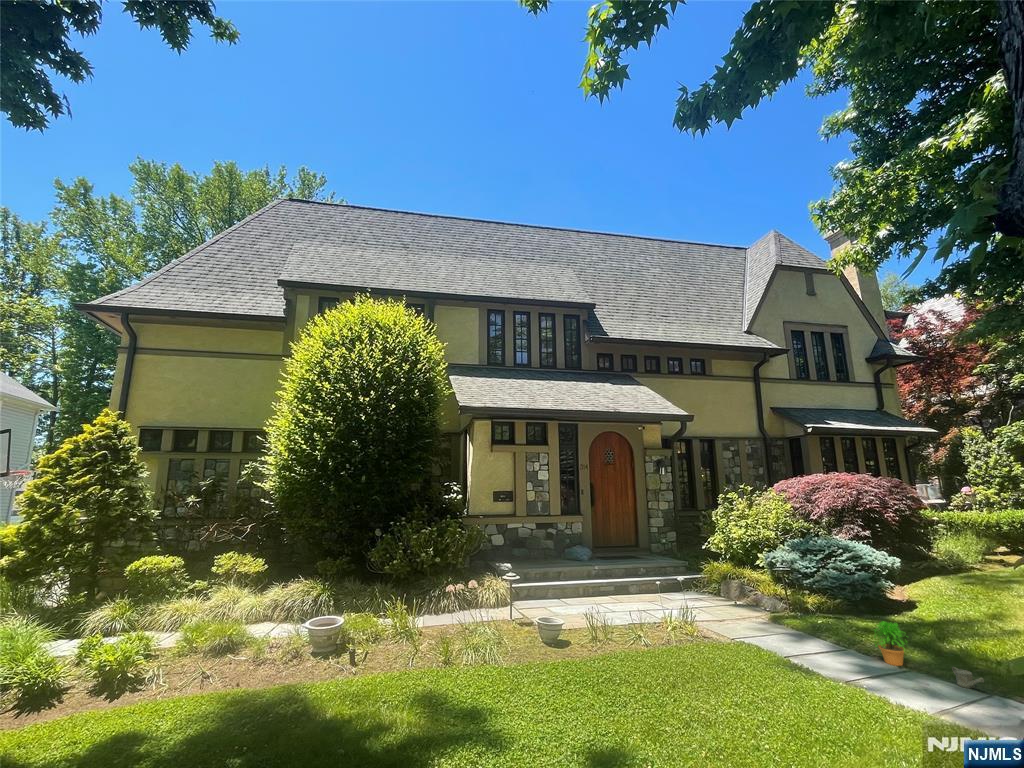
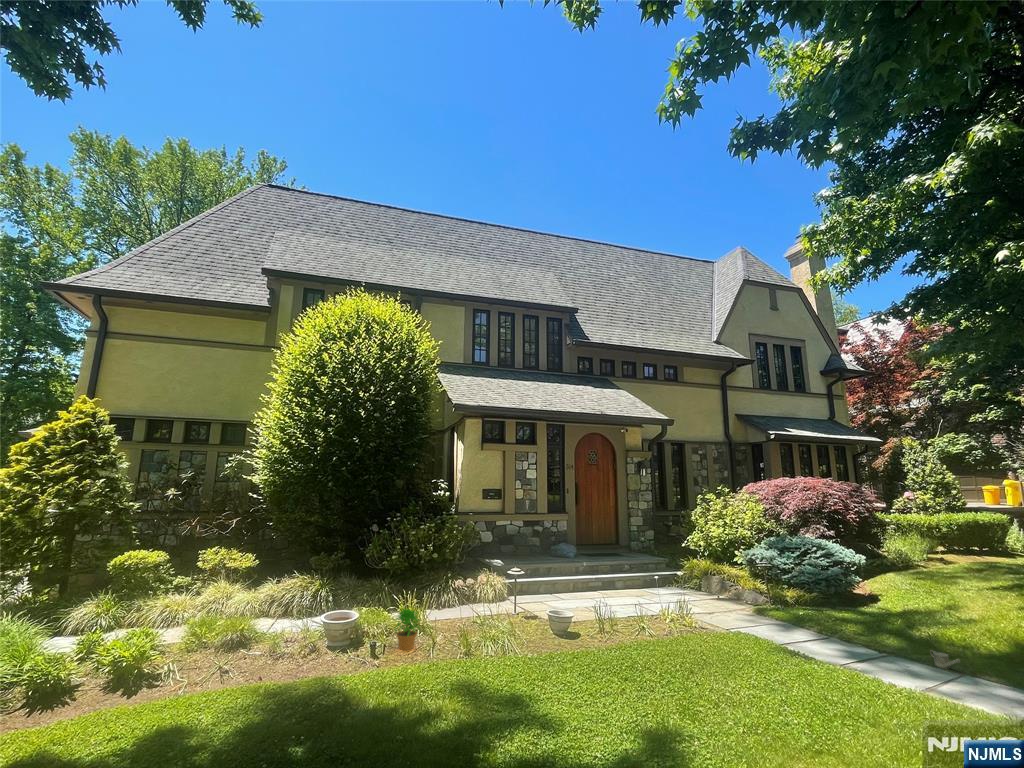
potted plant: present [874,622,905,666] -> present [394,609,420,650]

